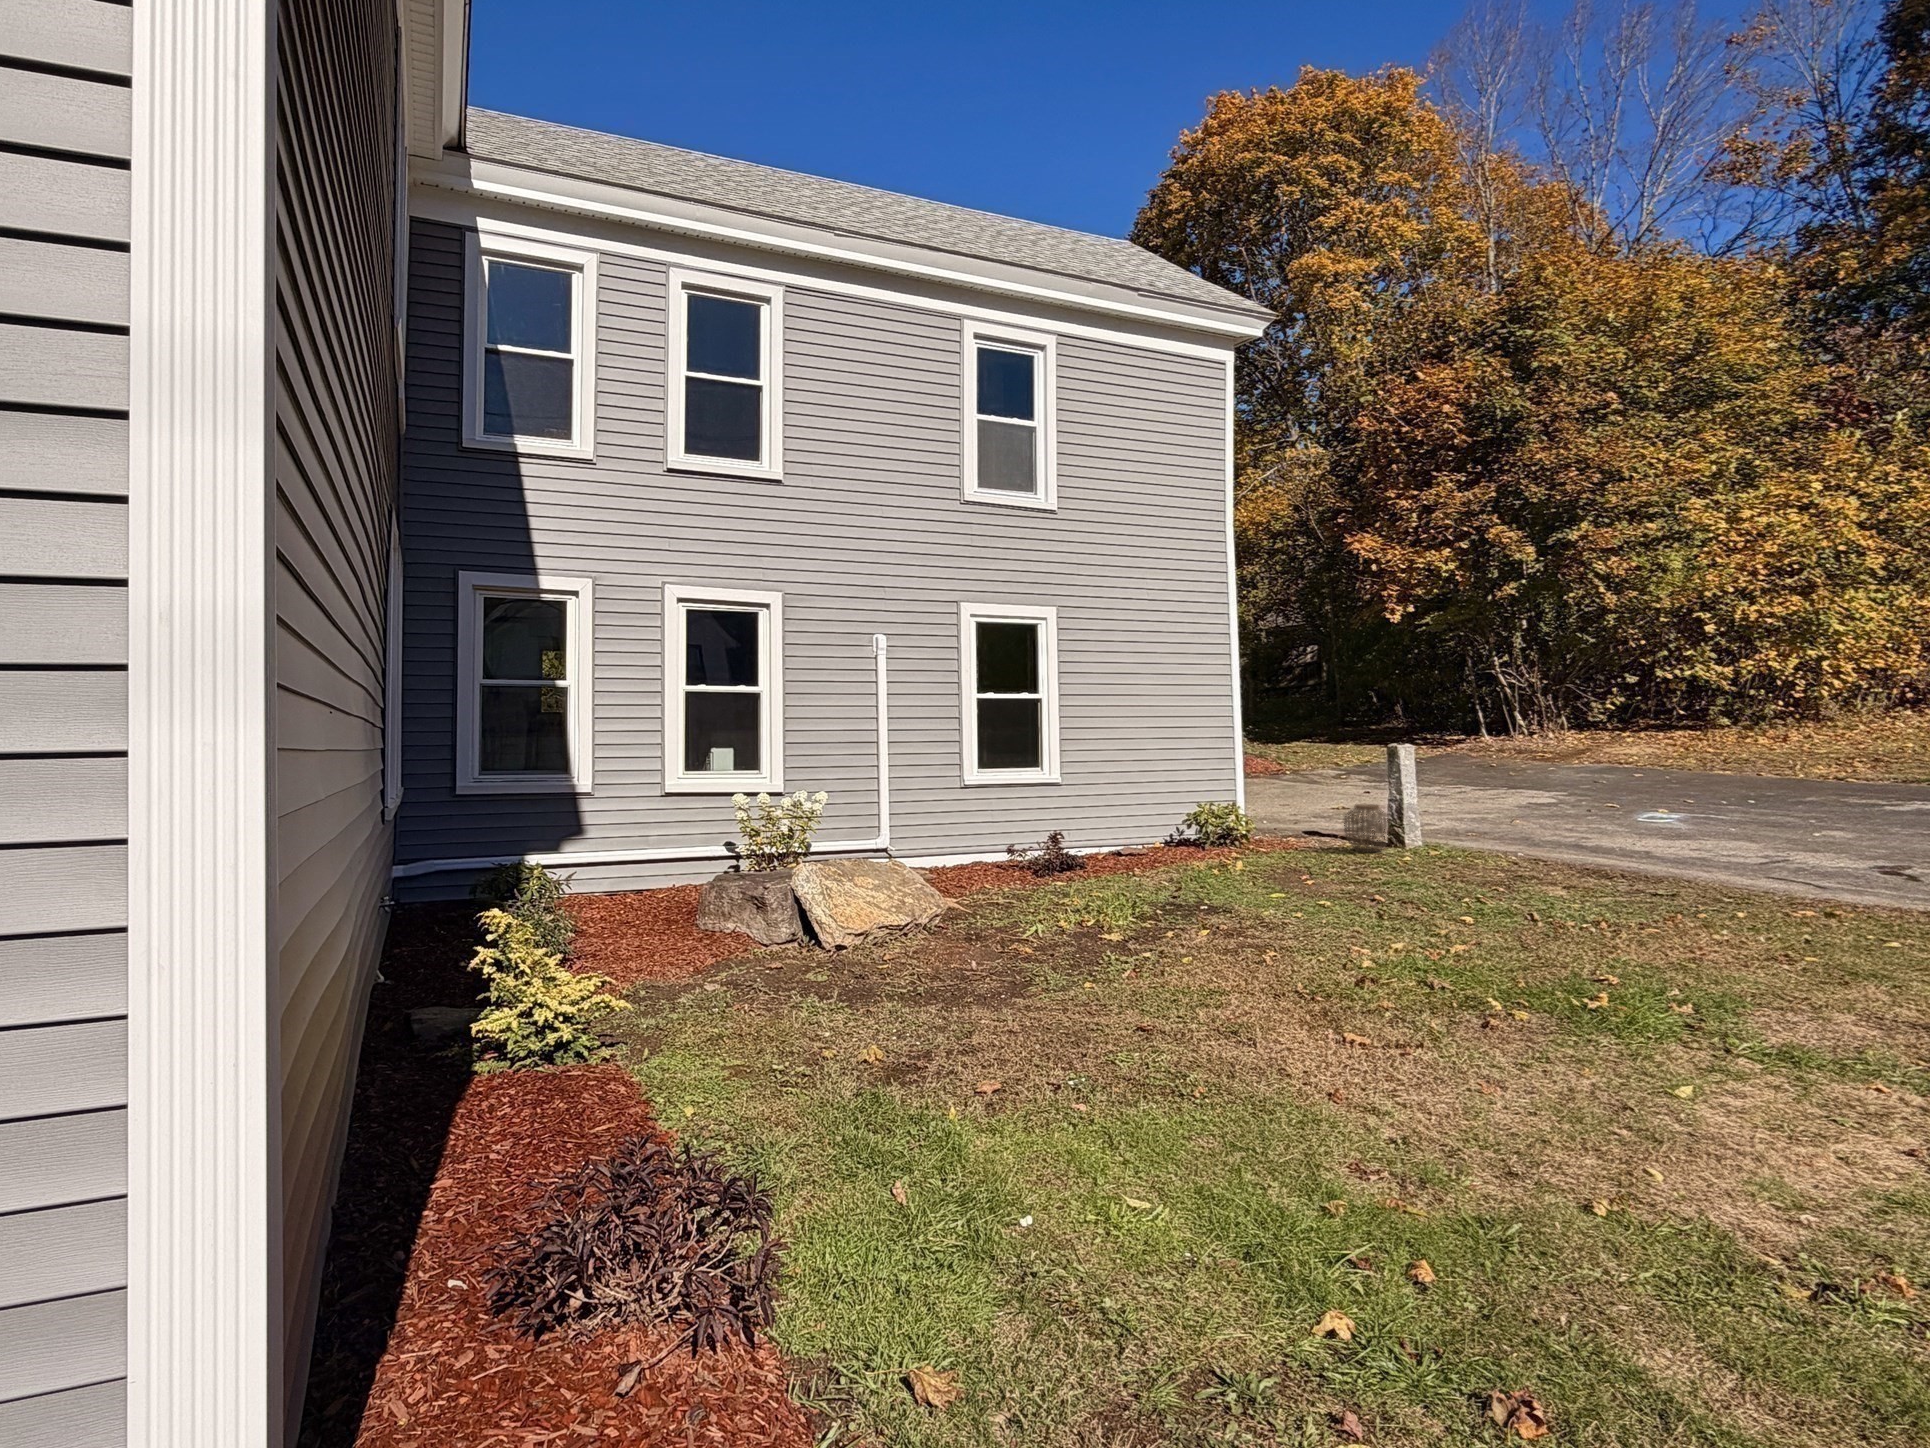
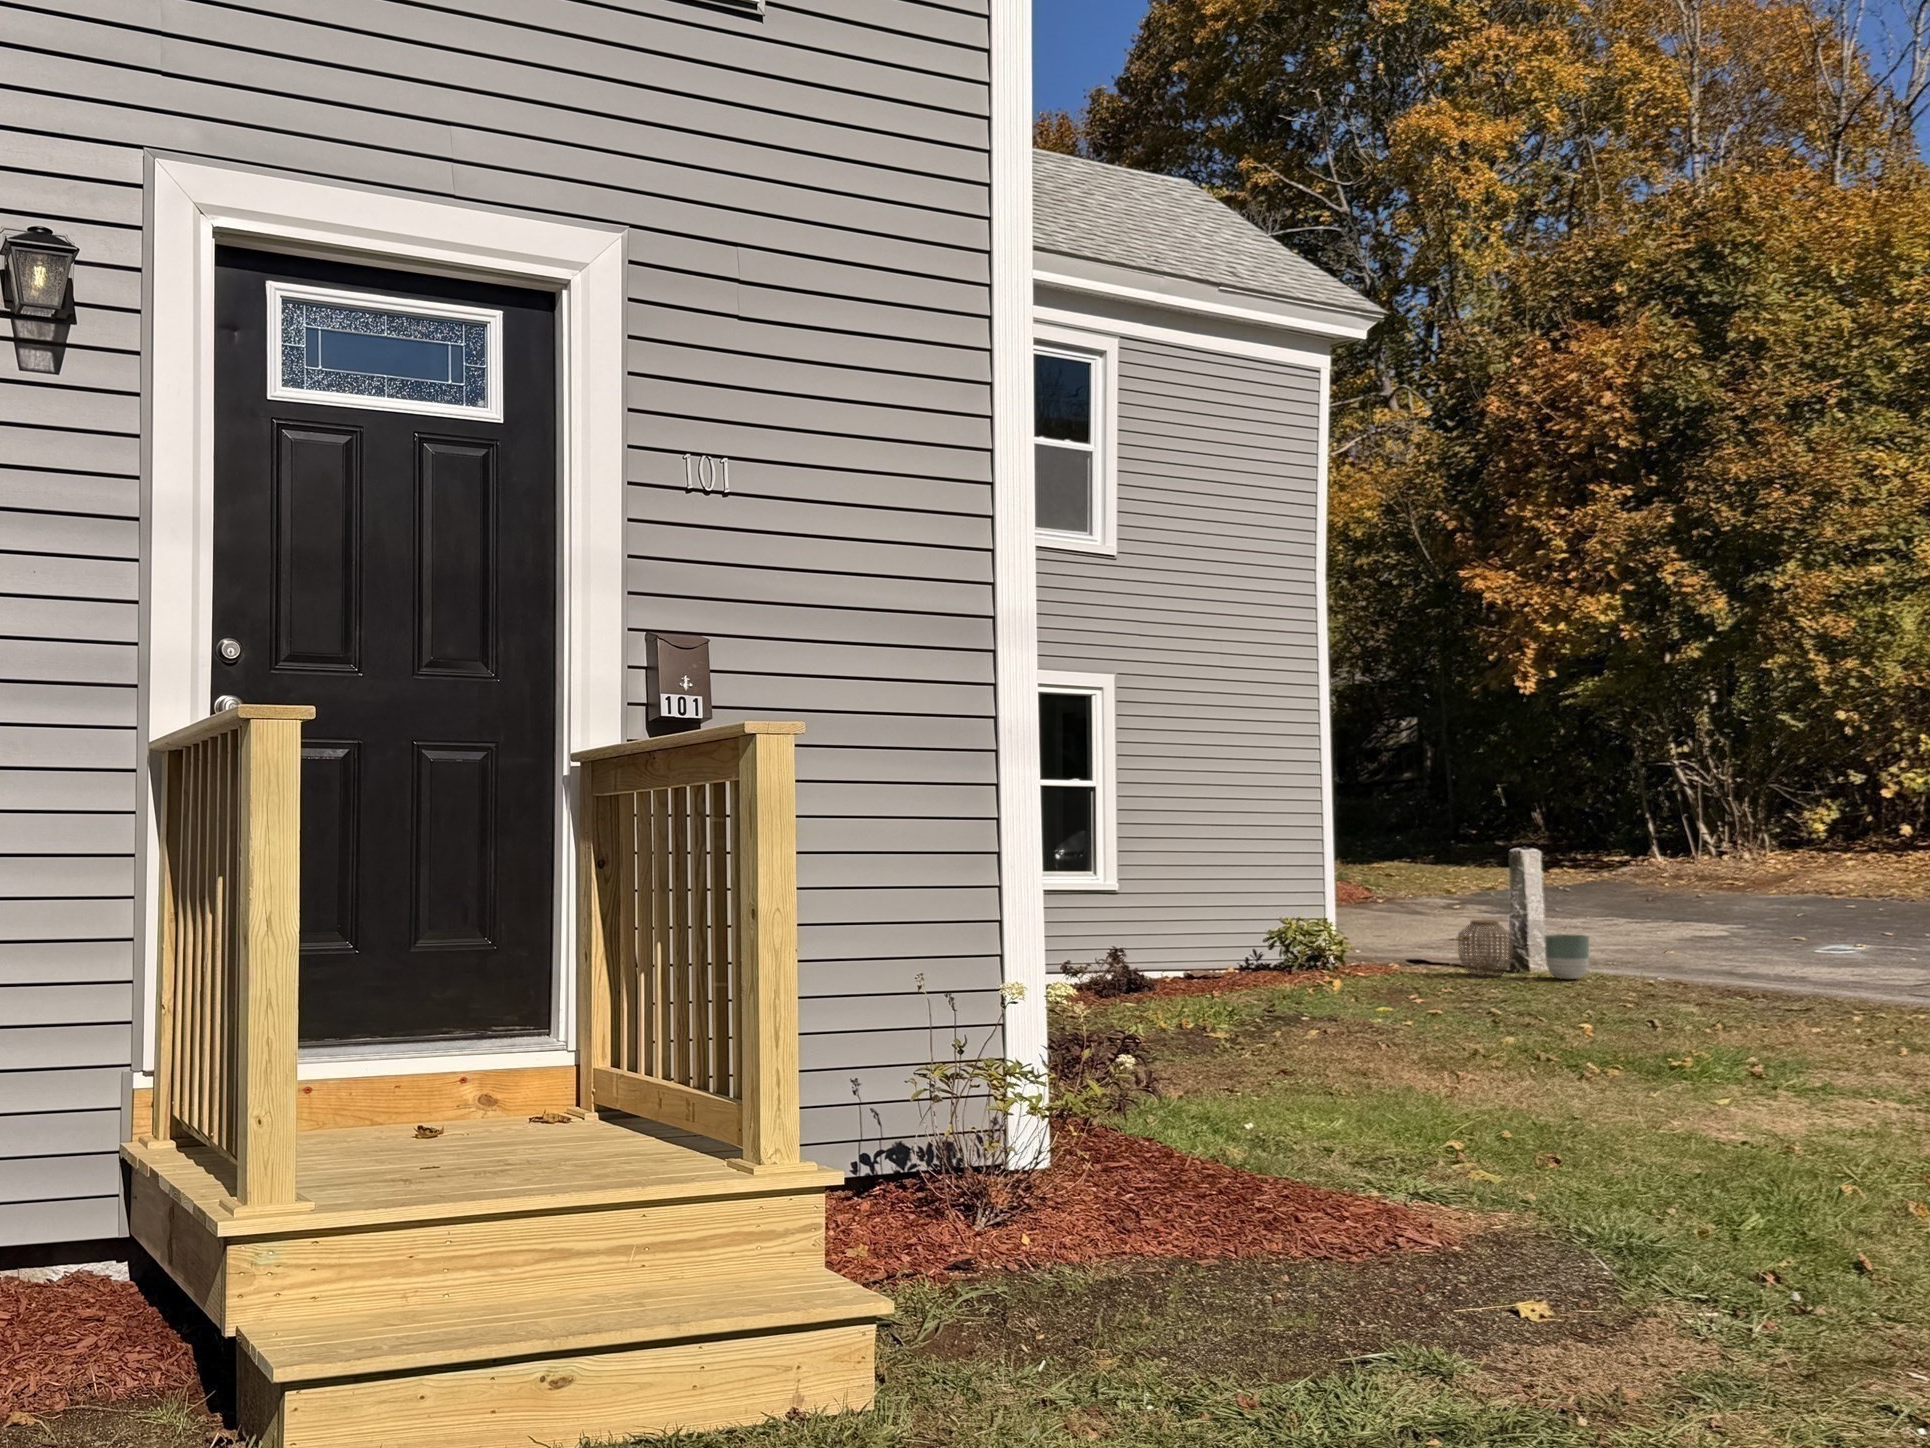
planter: none [1420,816,1460,855] -> present [1544,934,1589,979]

